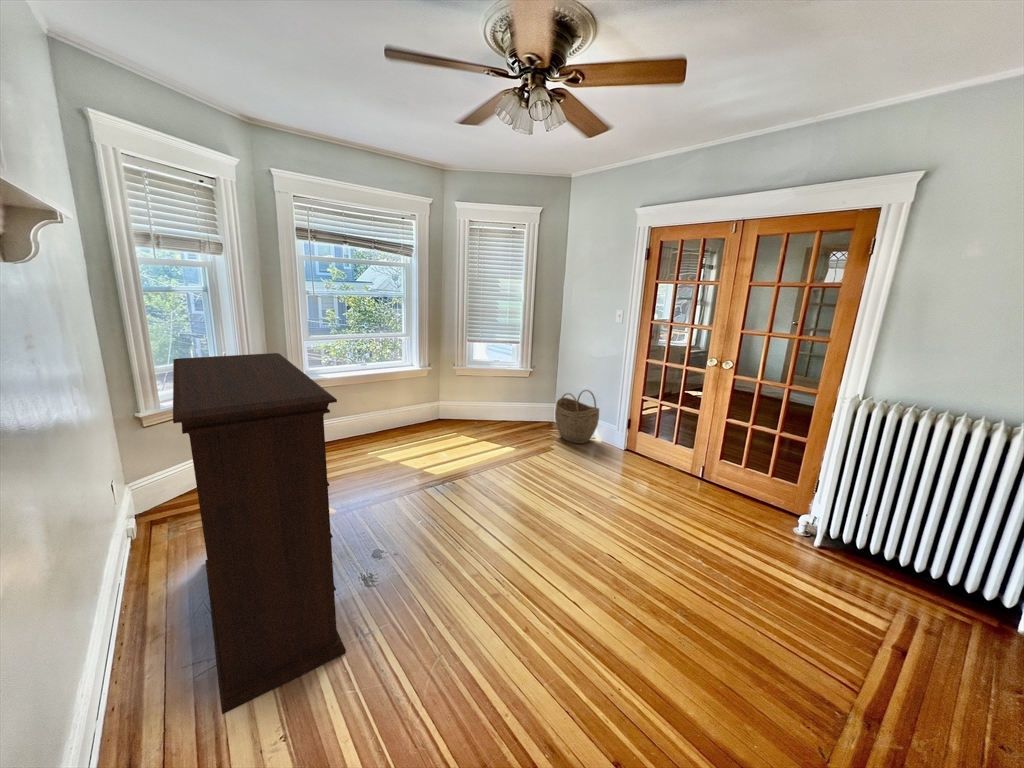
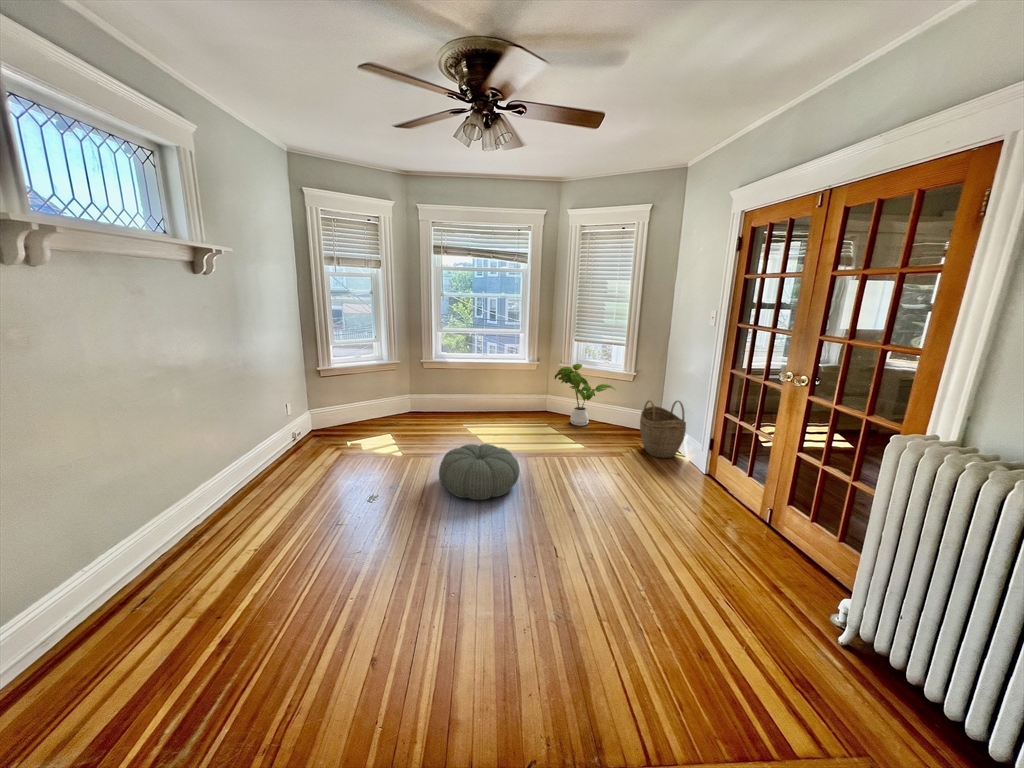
bookshelf: present [173,353,346,714] -> none [219,331,364,529]
house plant: none [456,365,518,428] -> present [555,364,615,426]
pouf: none [426,468,519,538] -> present [439,444,520,500]

